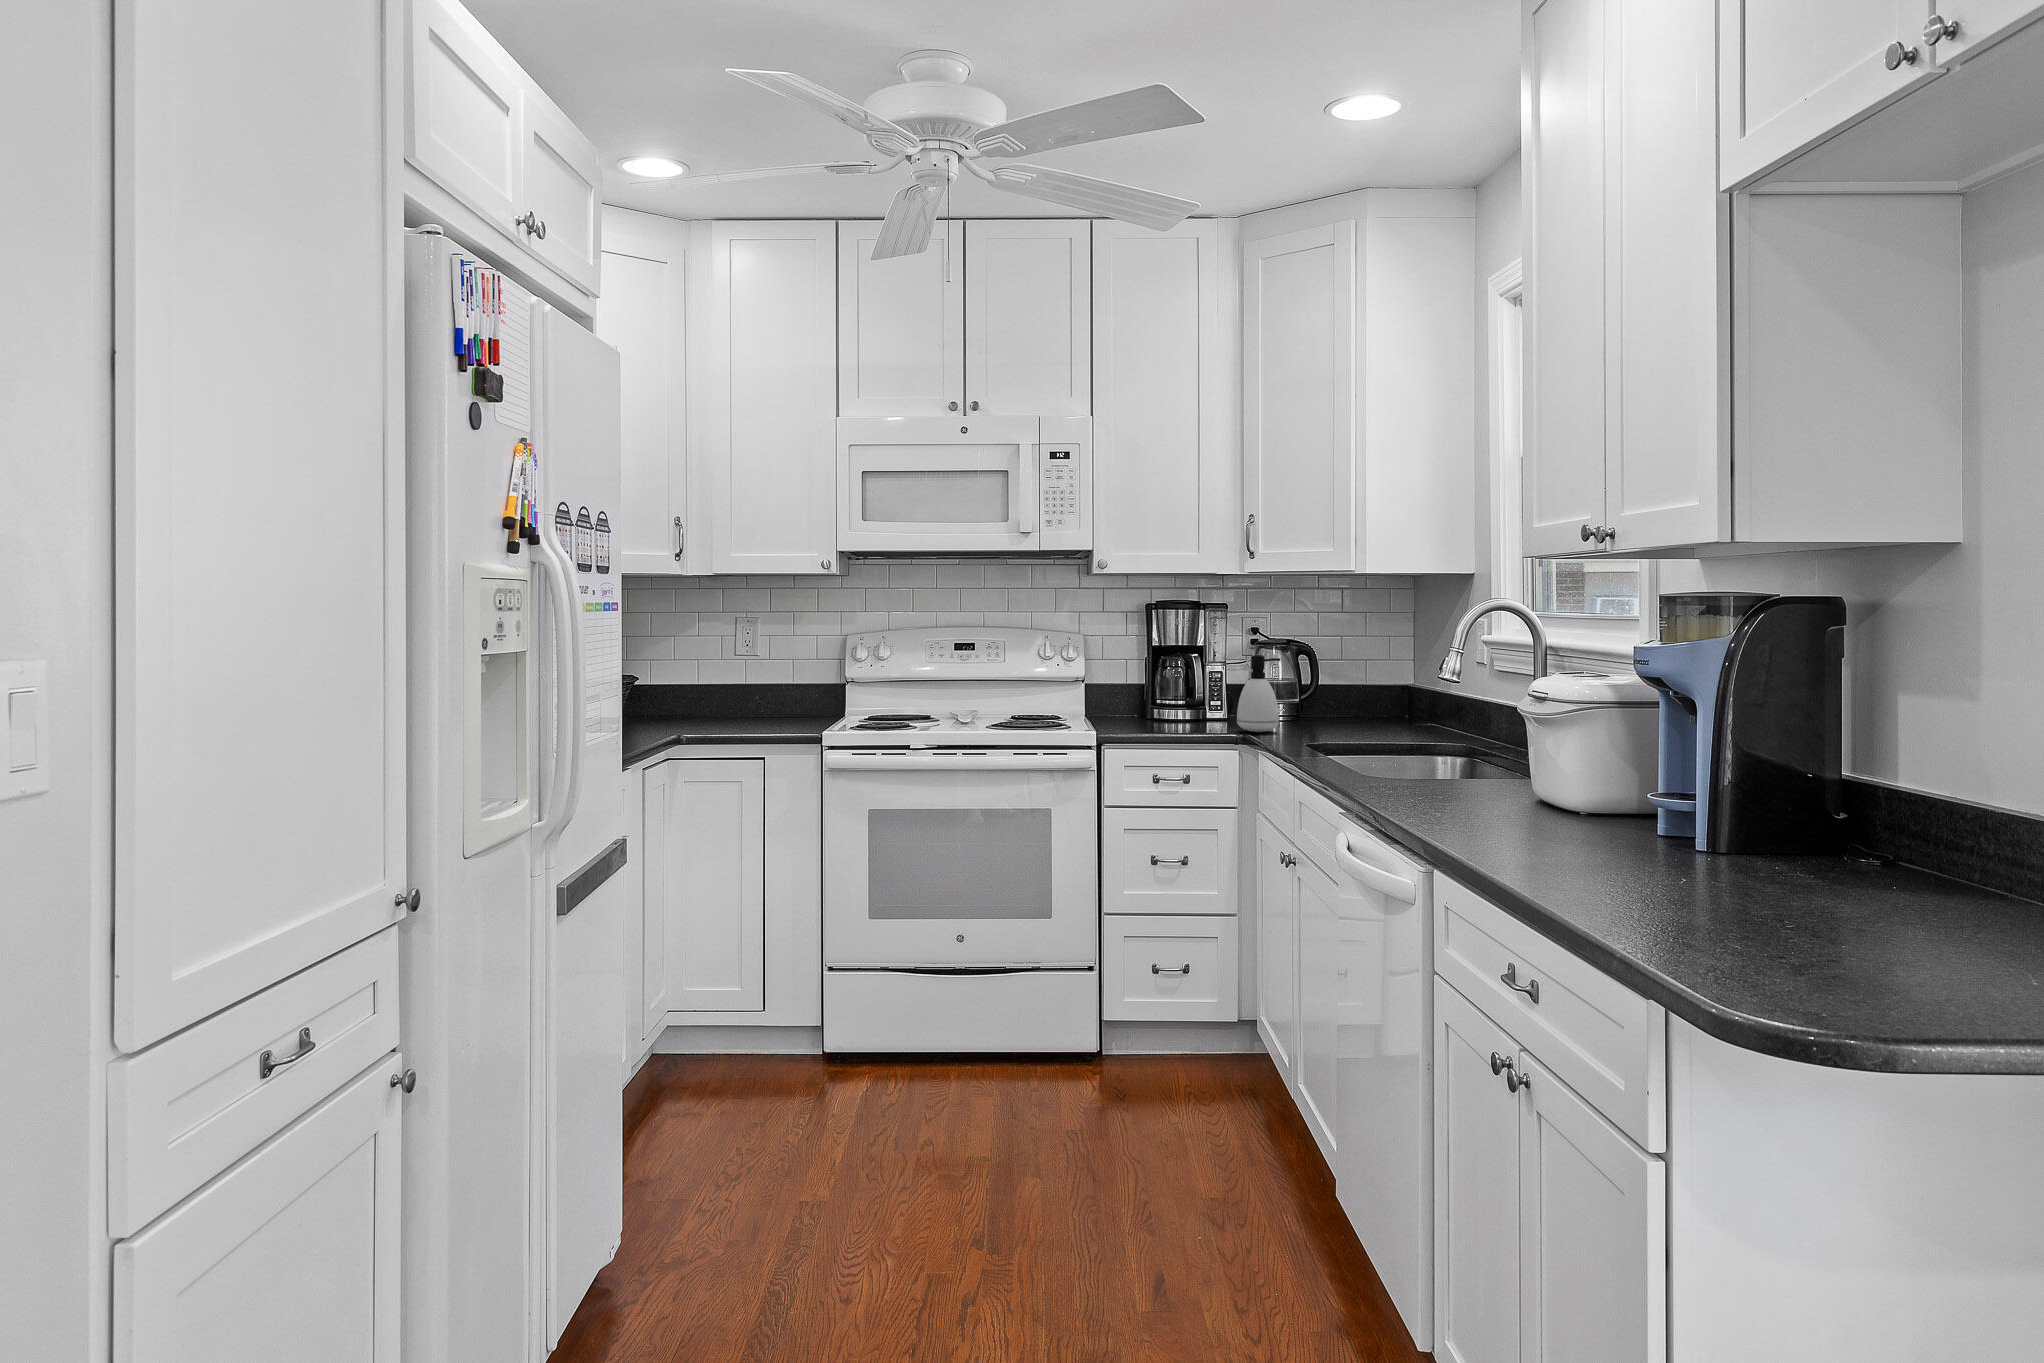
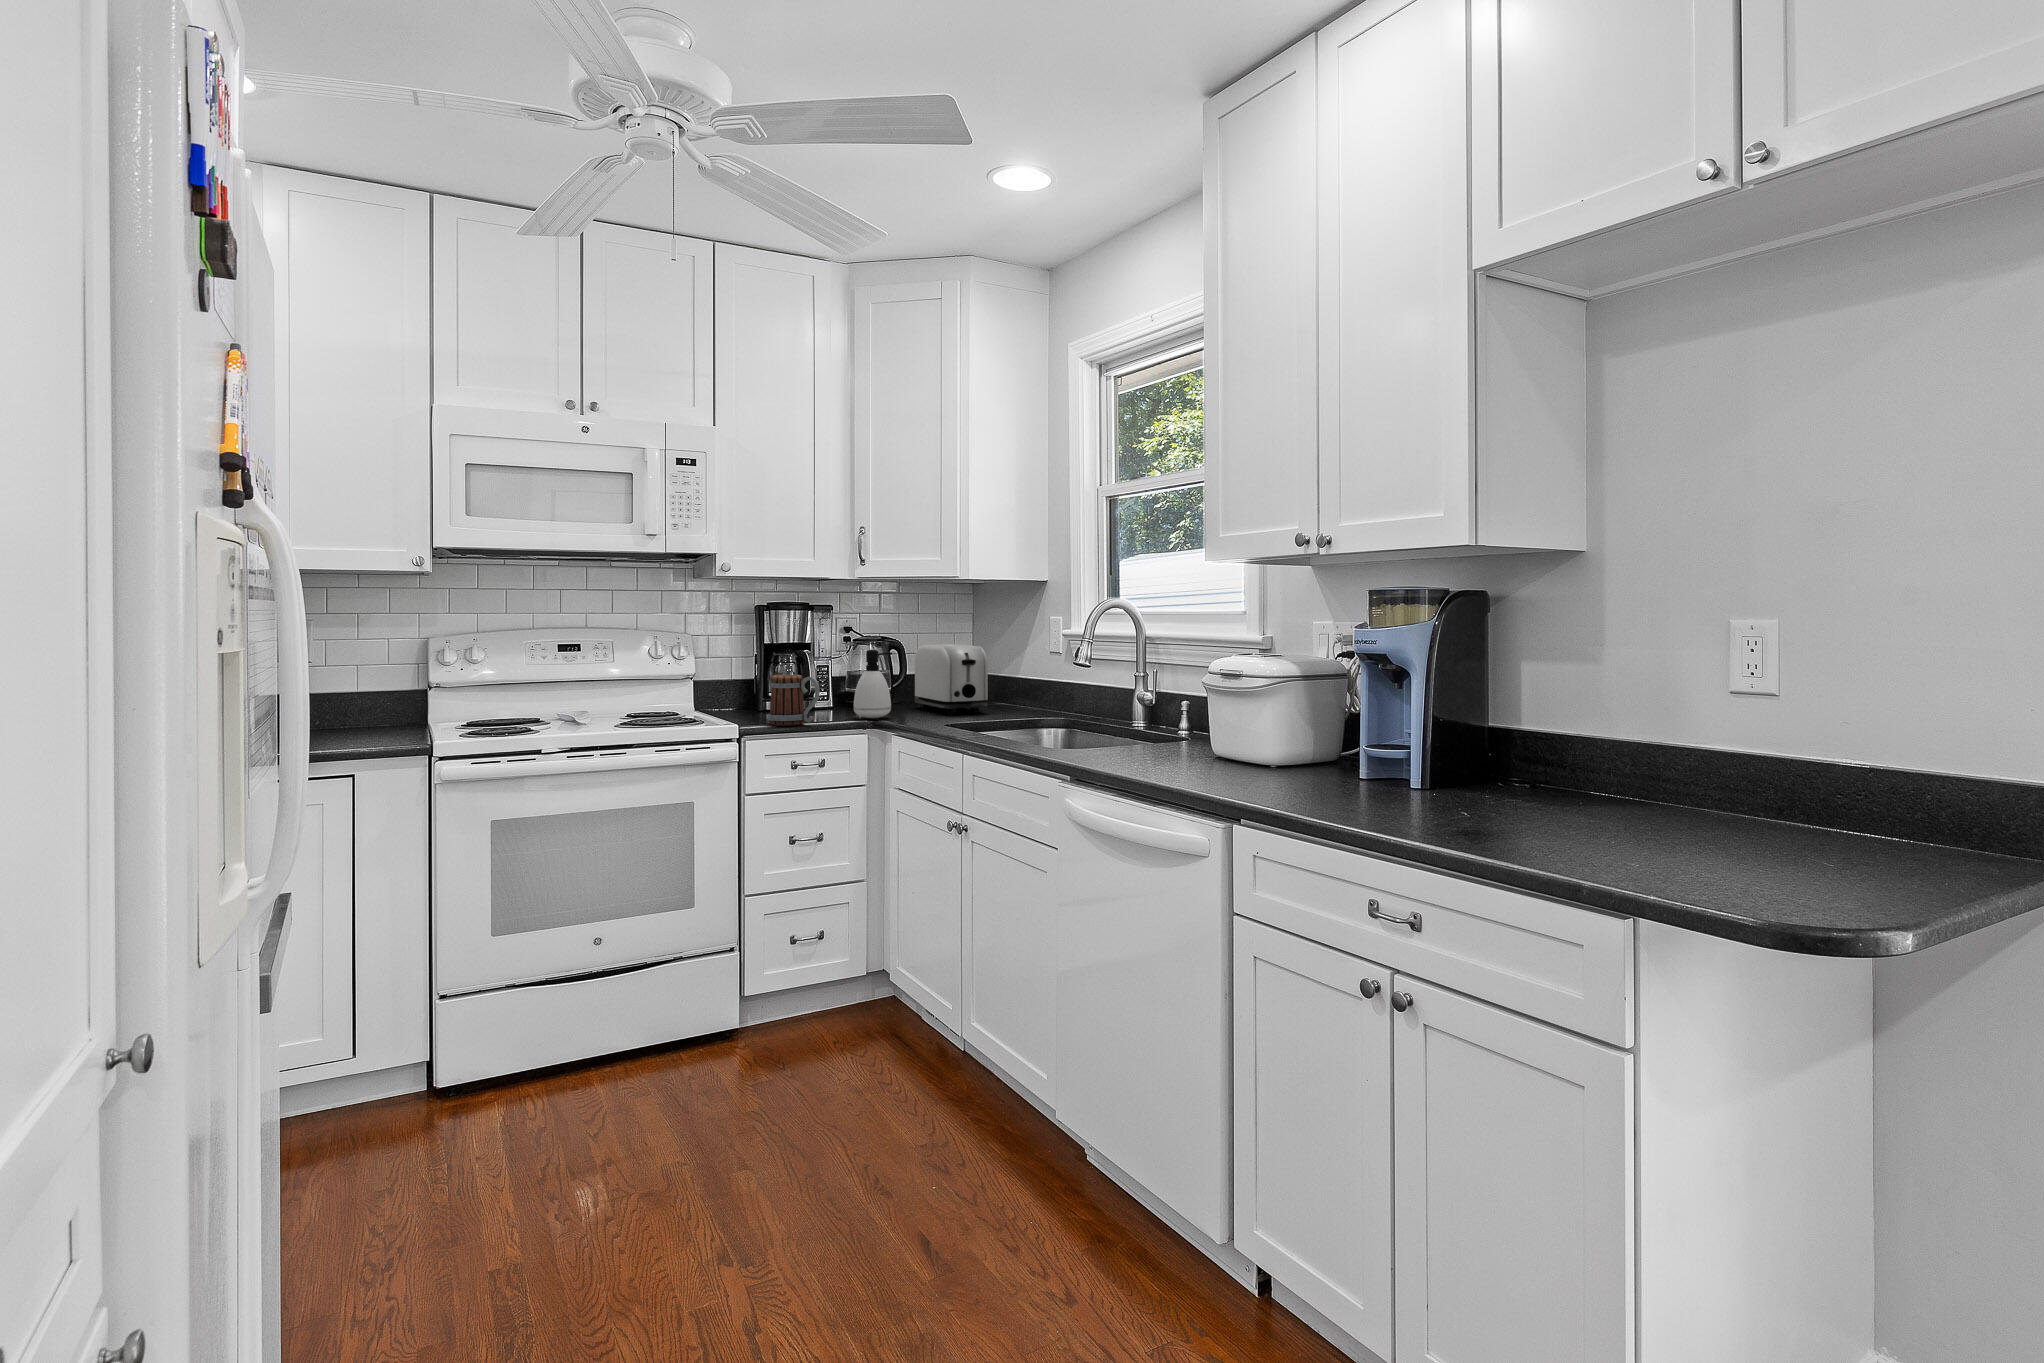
toaster: none [1322,651,1399,732] -> present [915,644,988,714]
mug: none [1140,680,1191,735] -> present [768,675,820,726]

